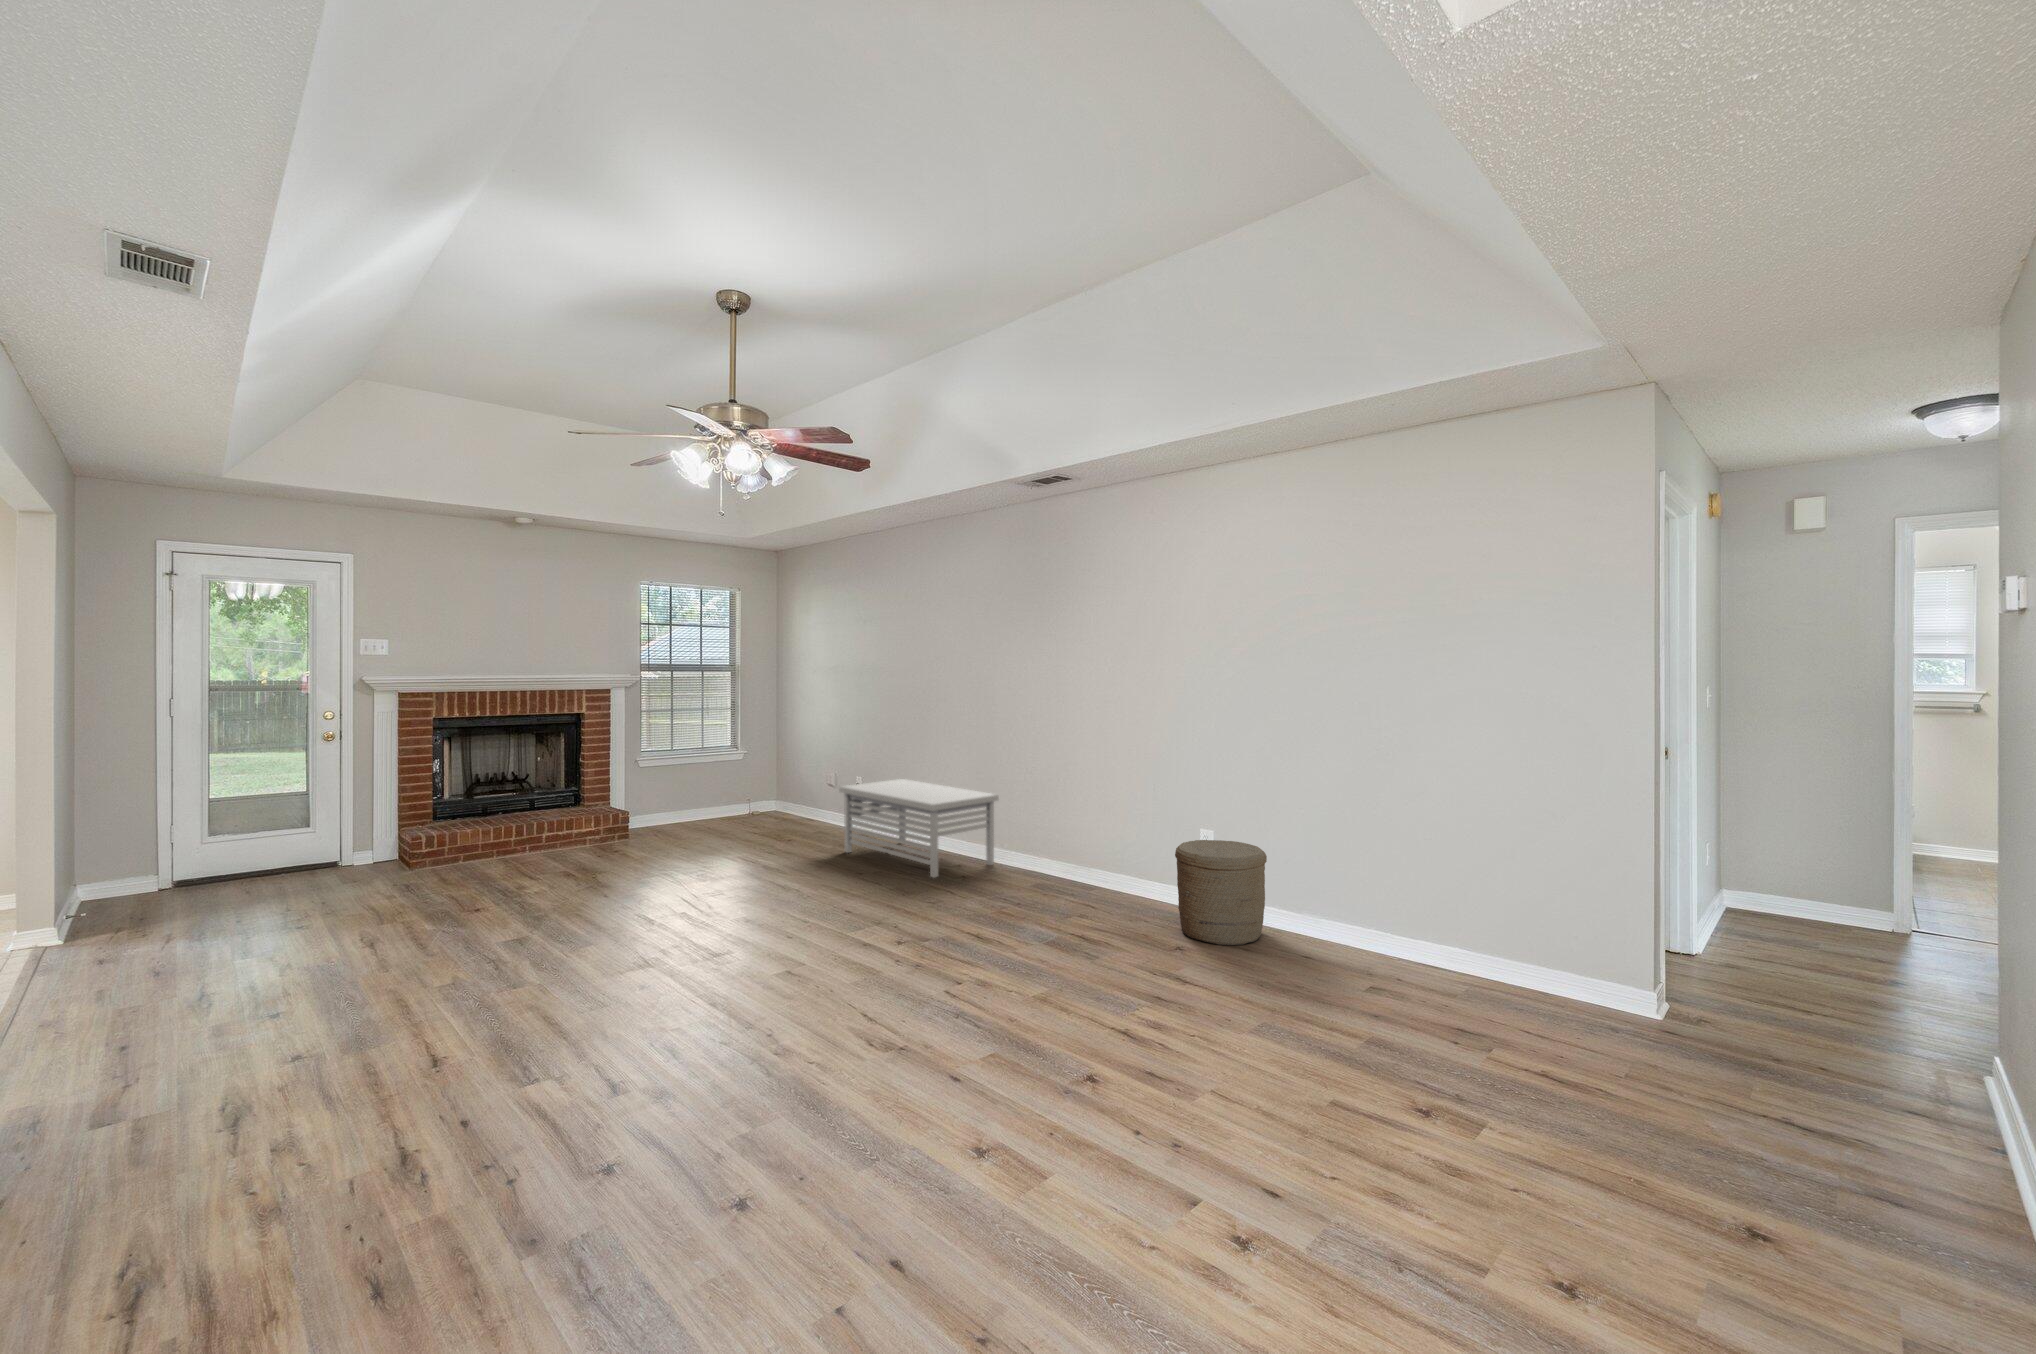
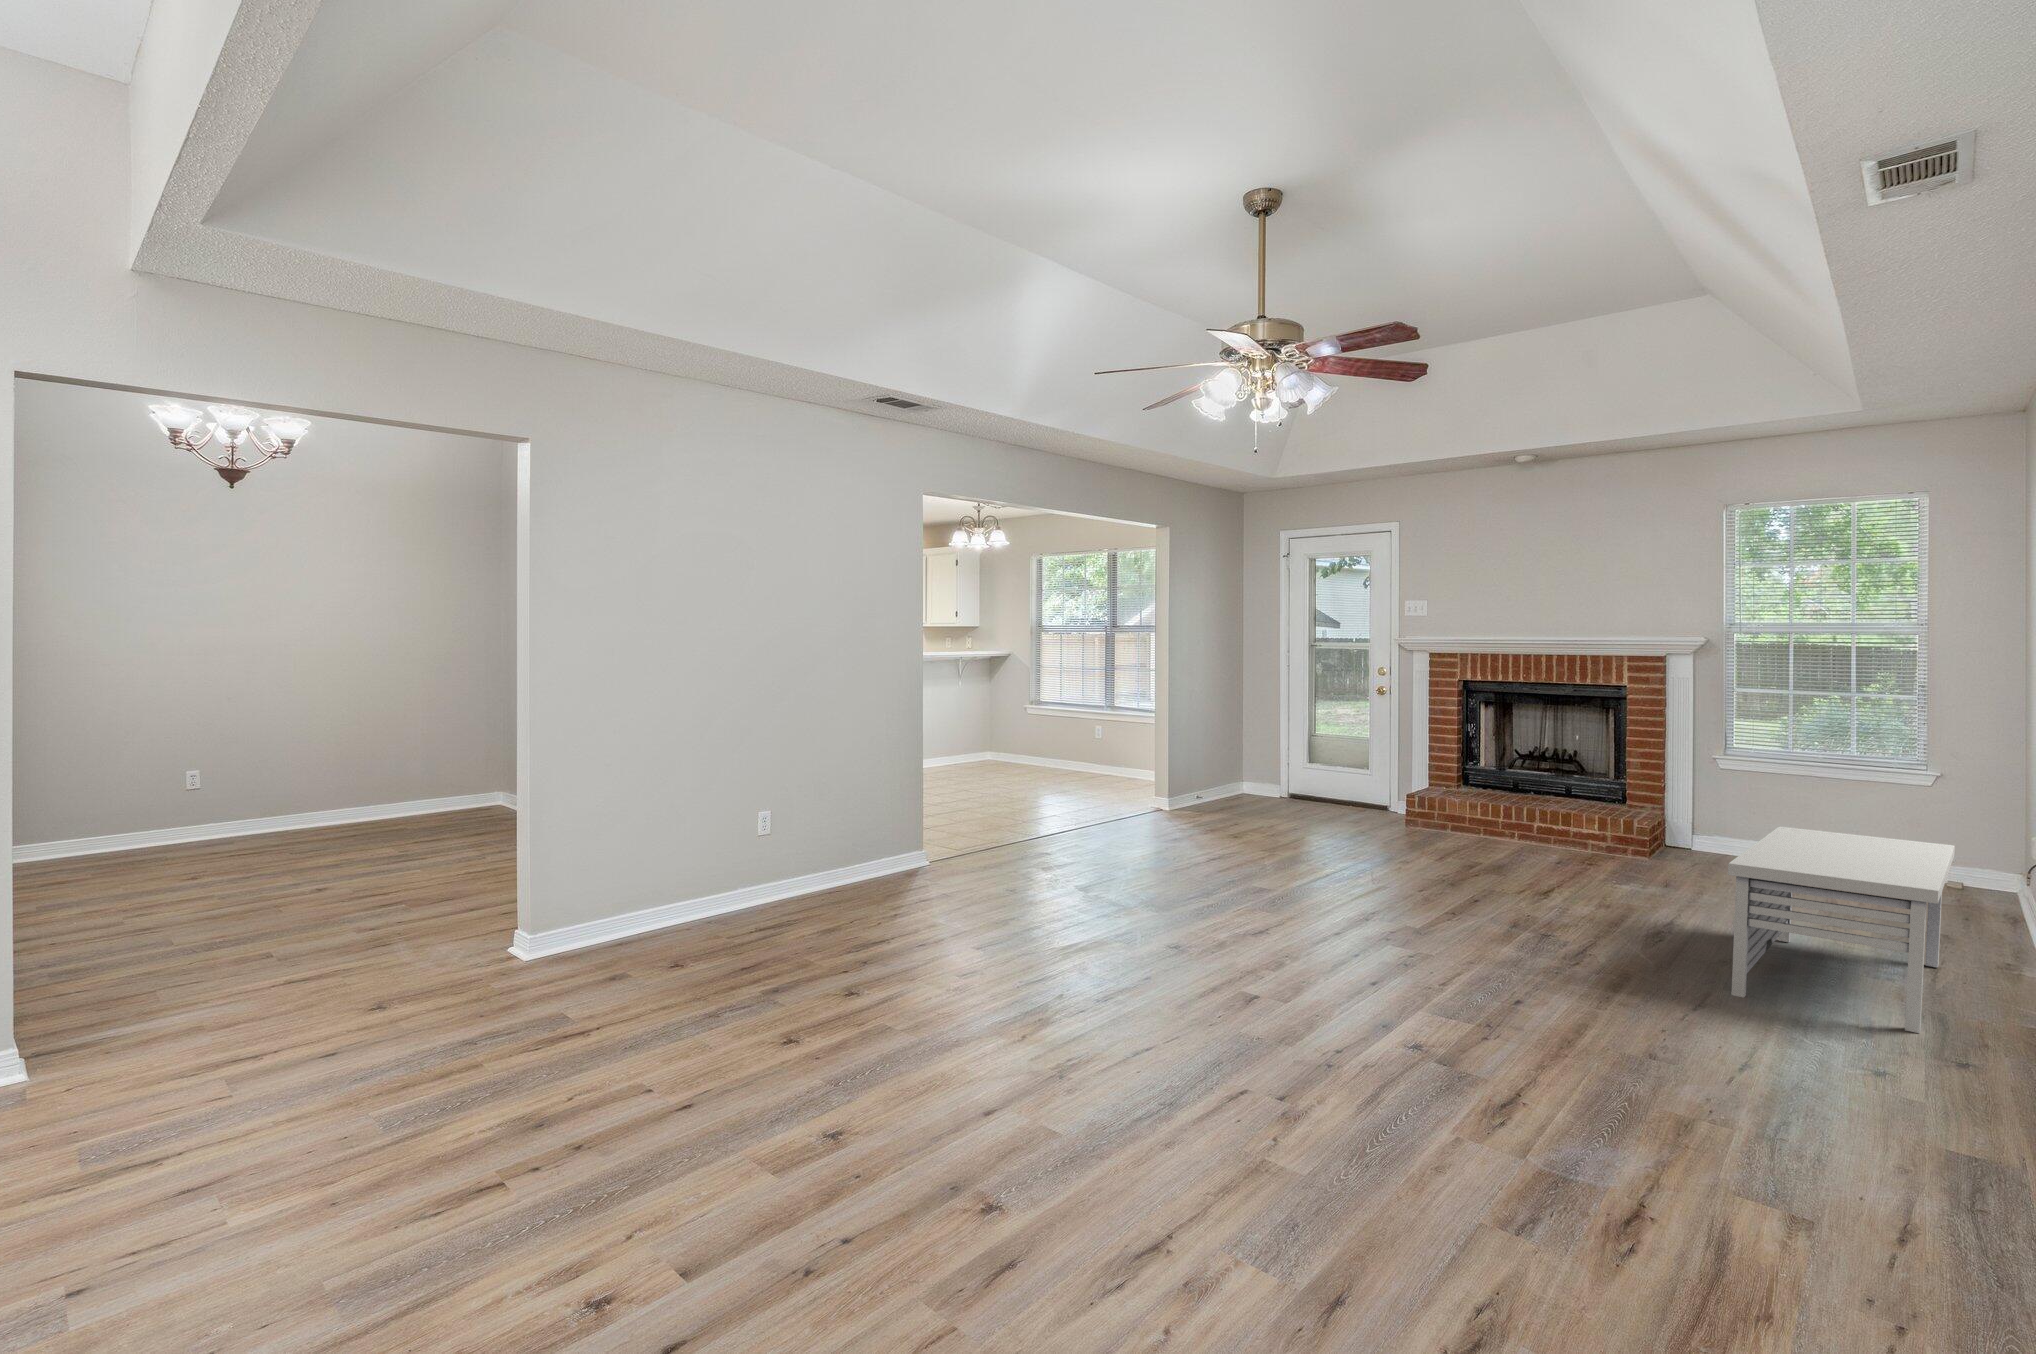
woven basket: present [1175,840,1267,945] -> none [1613,1002,1876,1292]

